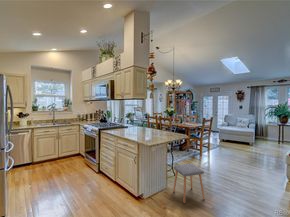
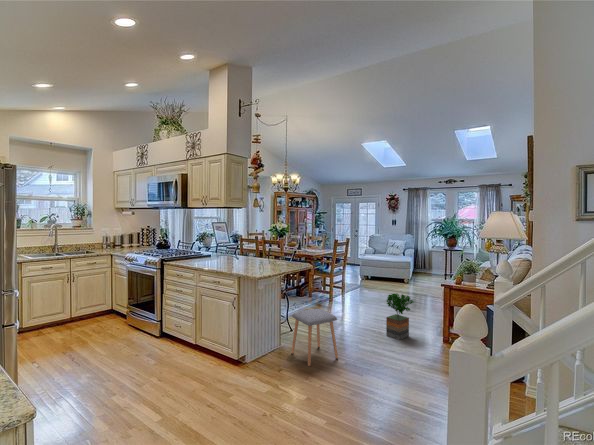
potted tree: none [239,155,261,188] -> present [386,293,414,340]

